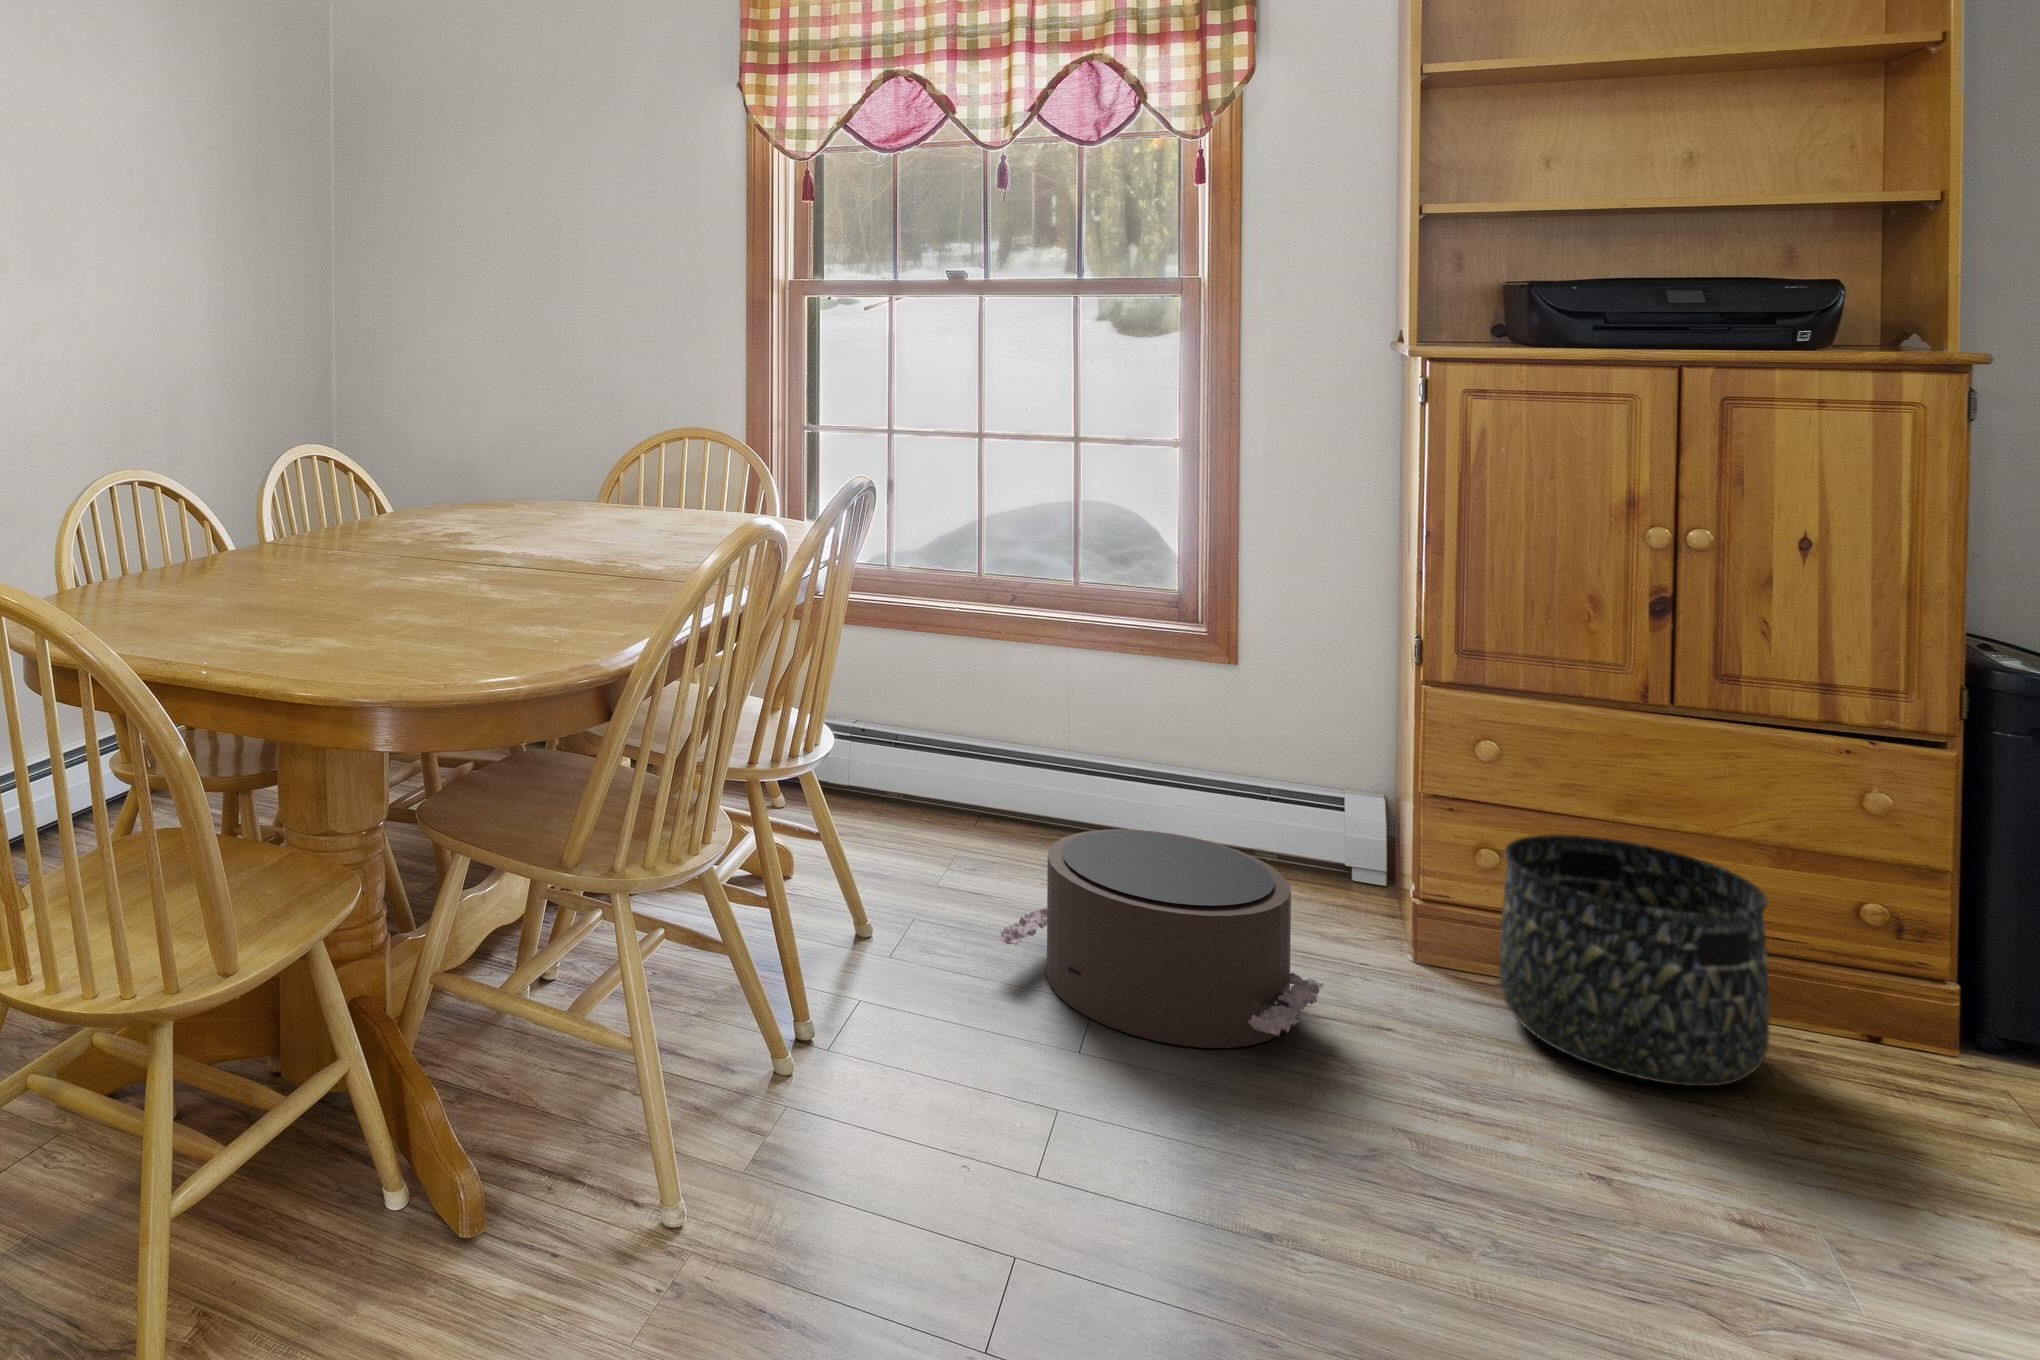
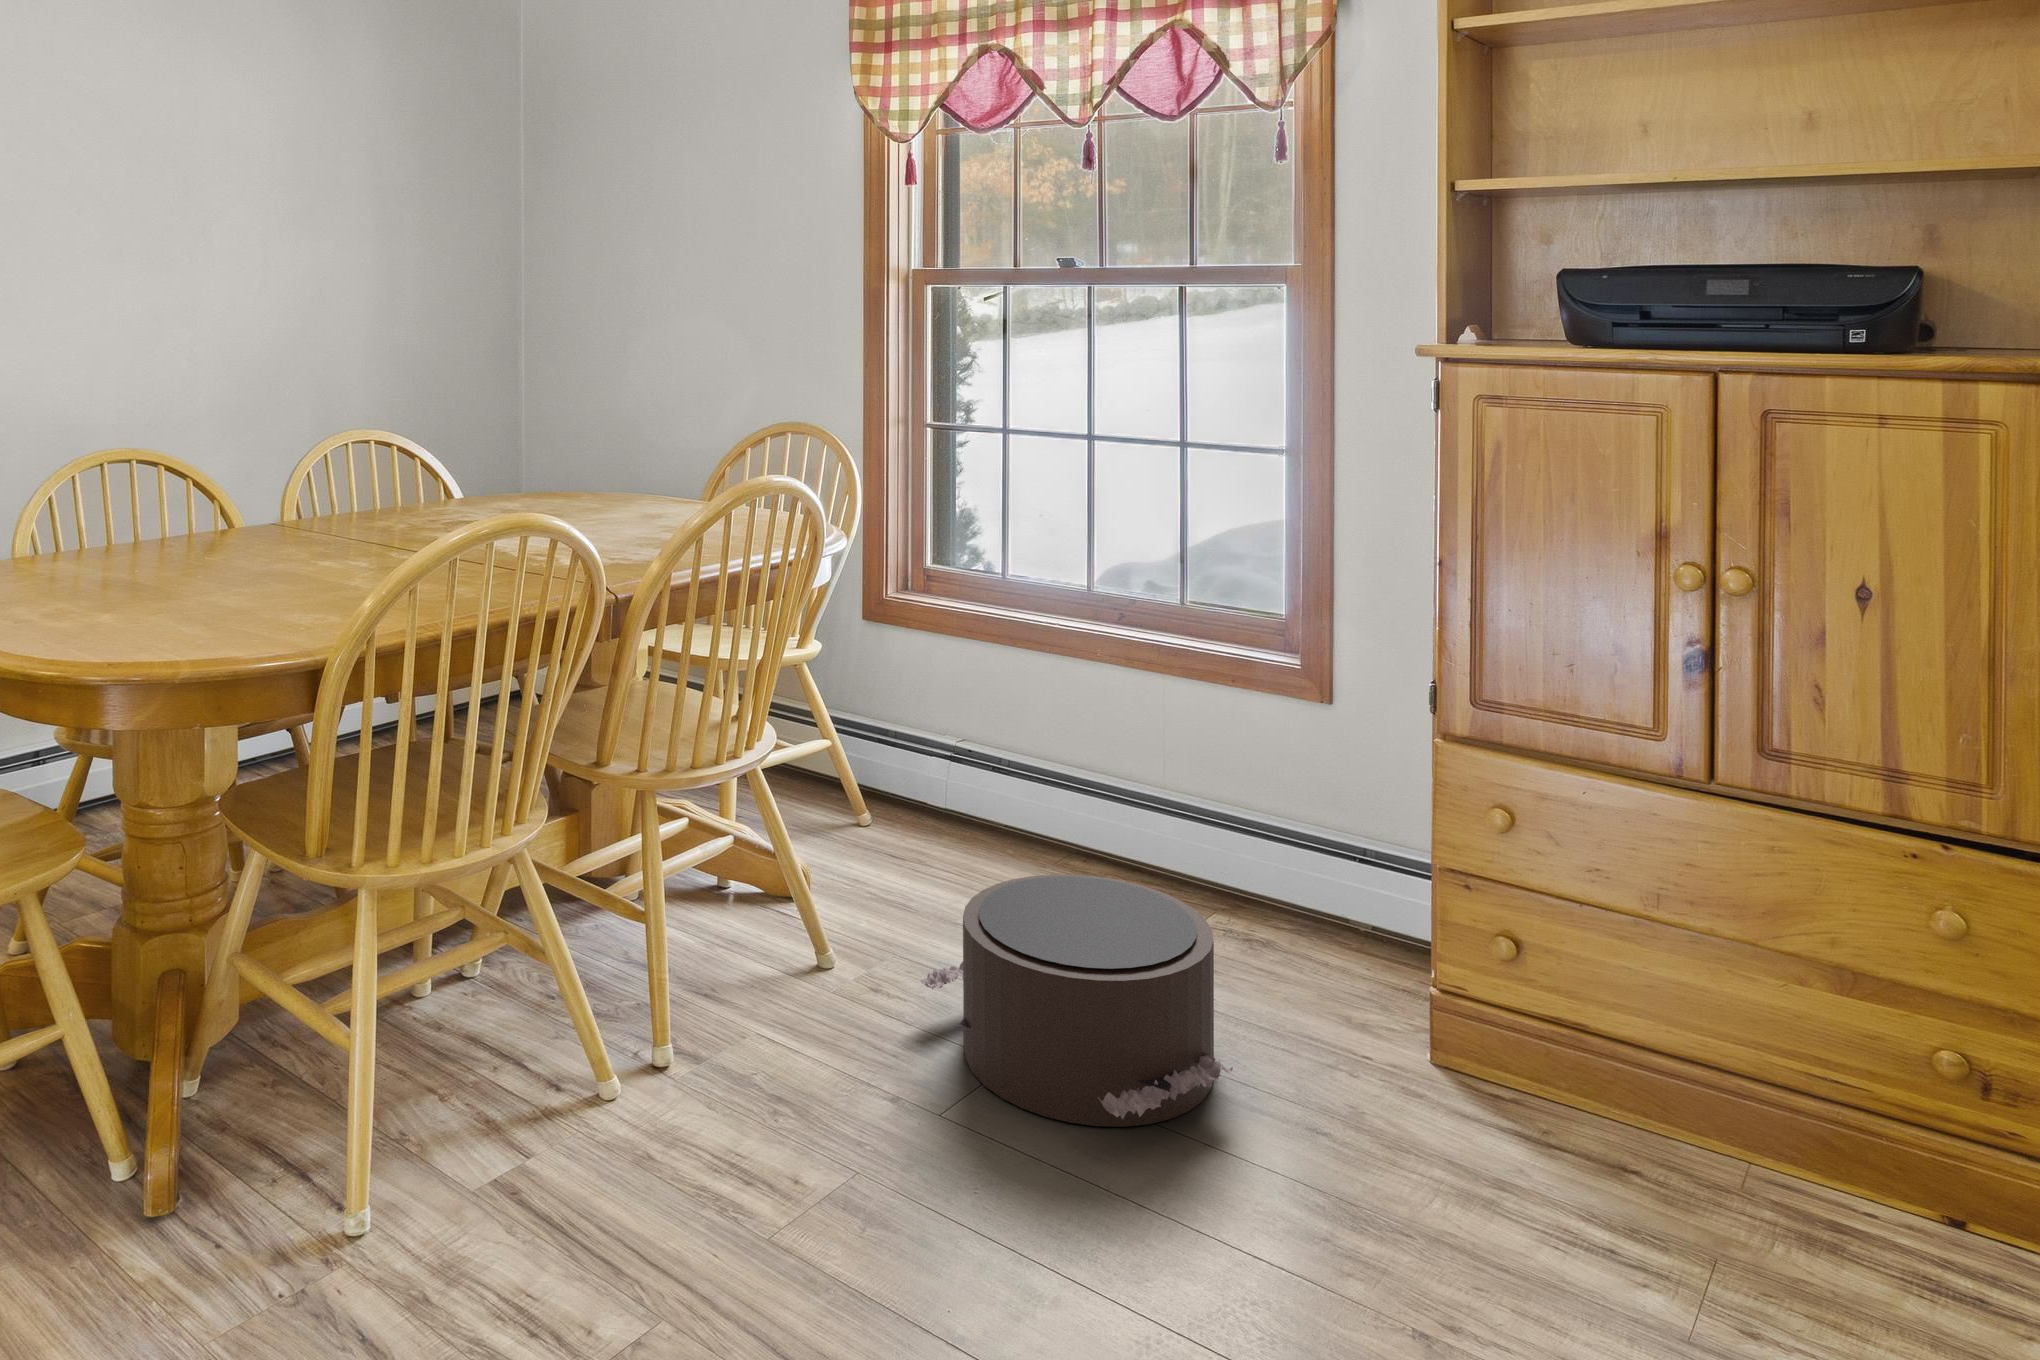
basket: present [1499,835,1769,1086] -> none [1453,925,1746,1246]

